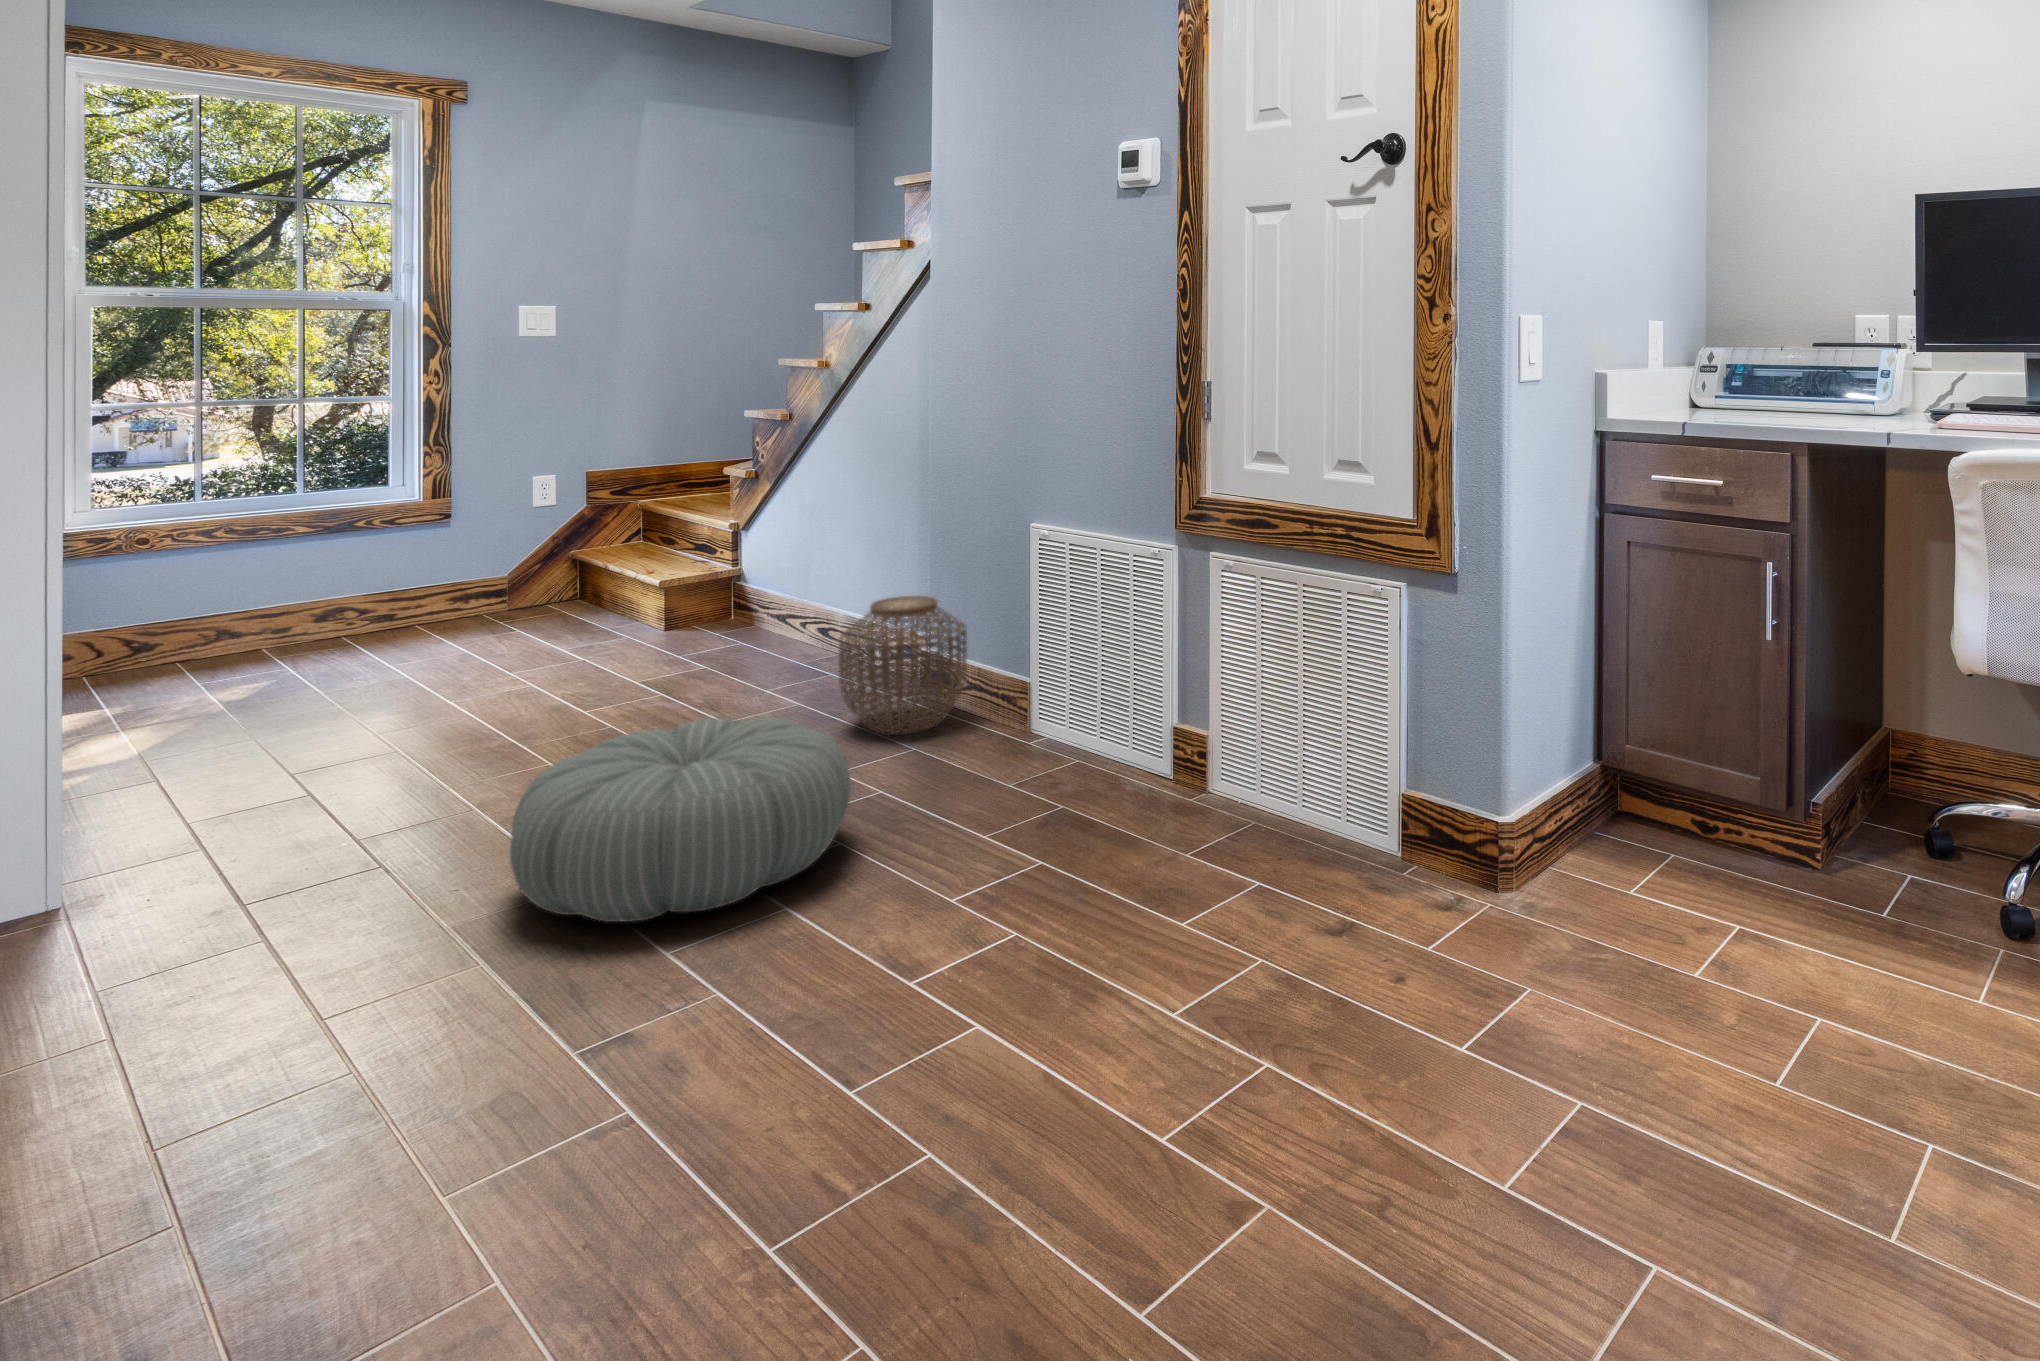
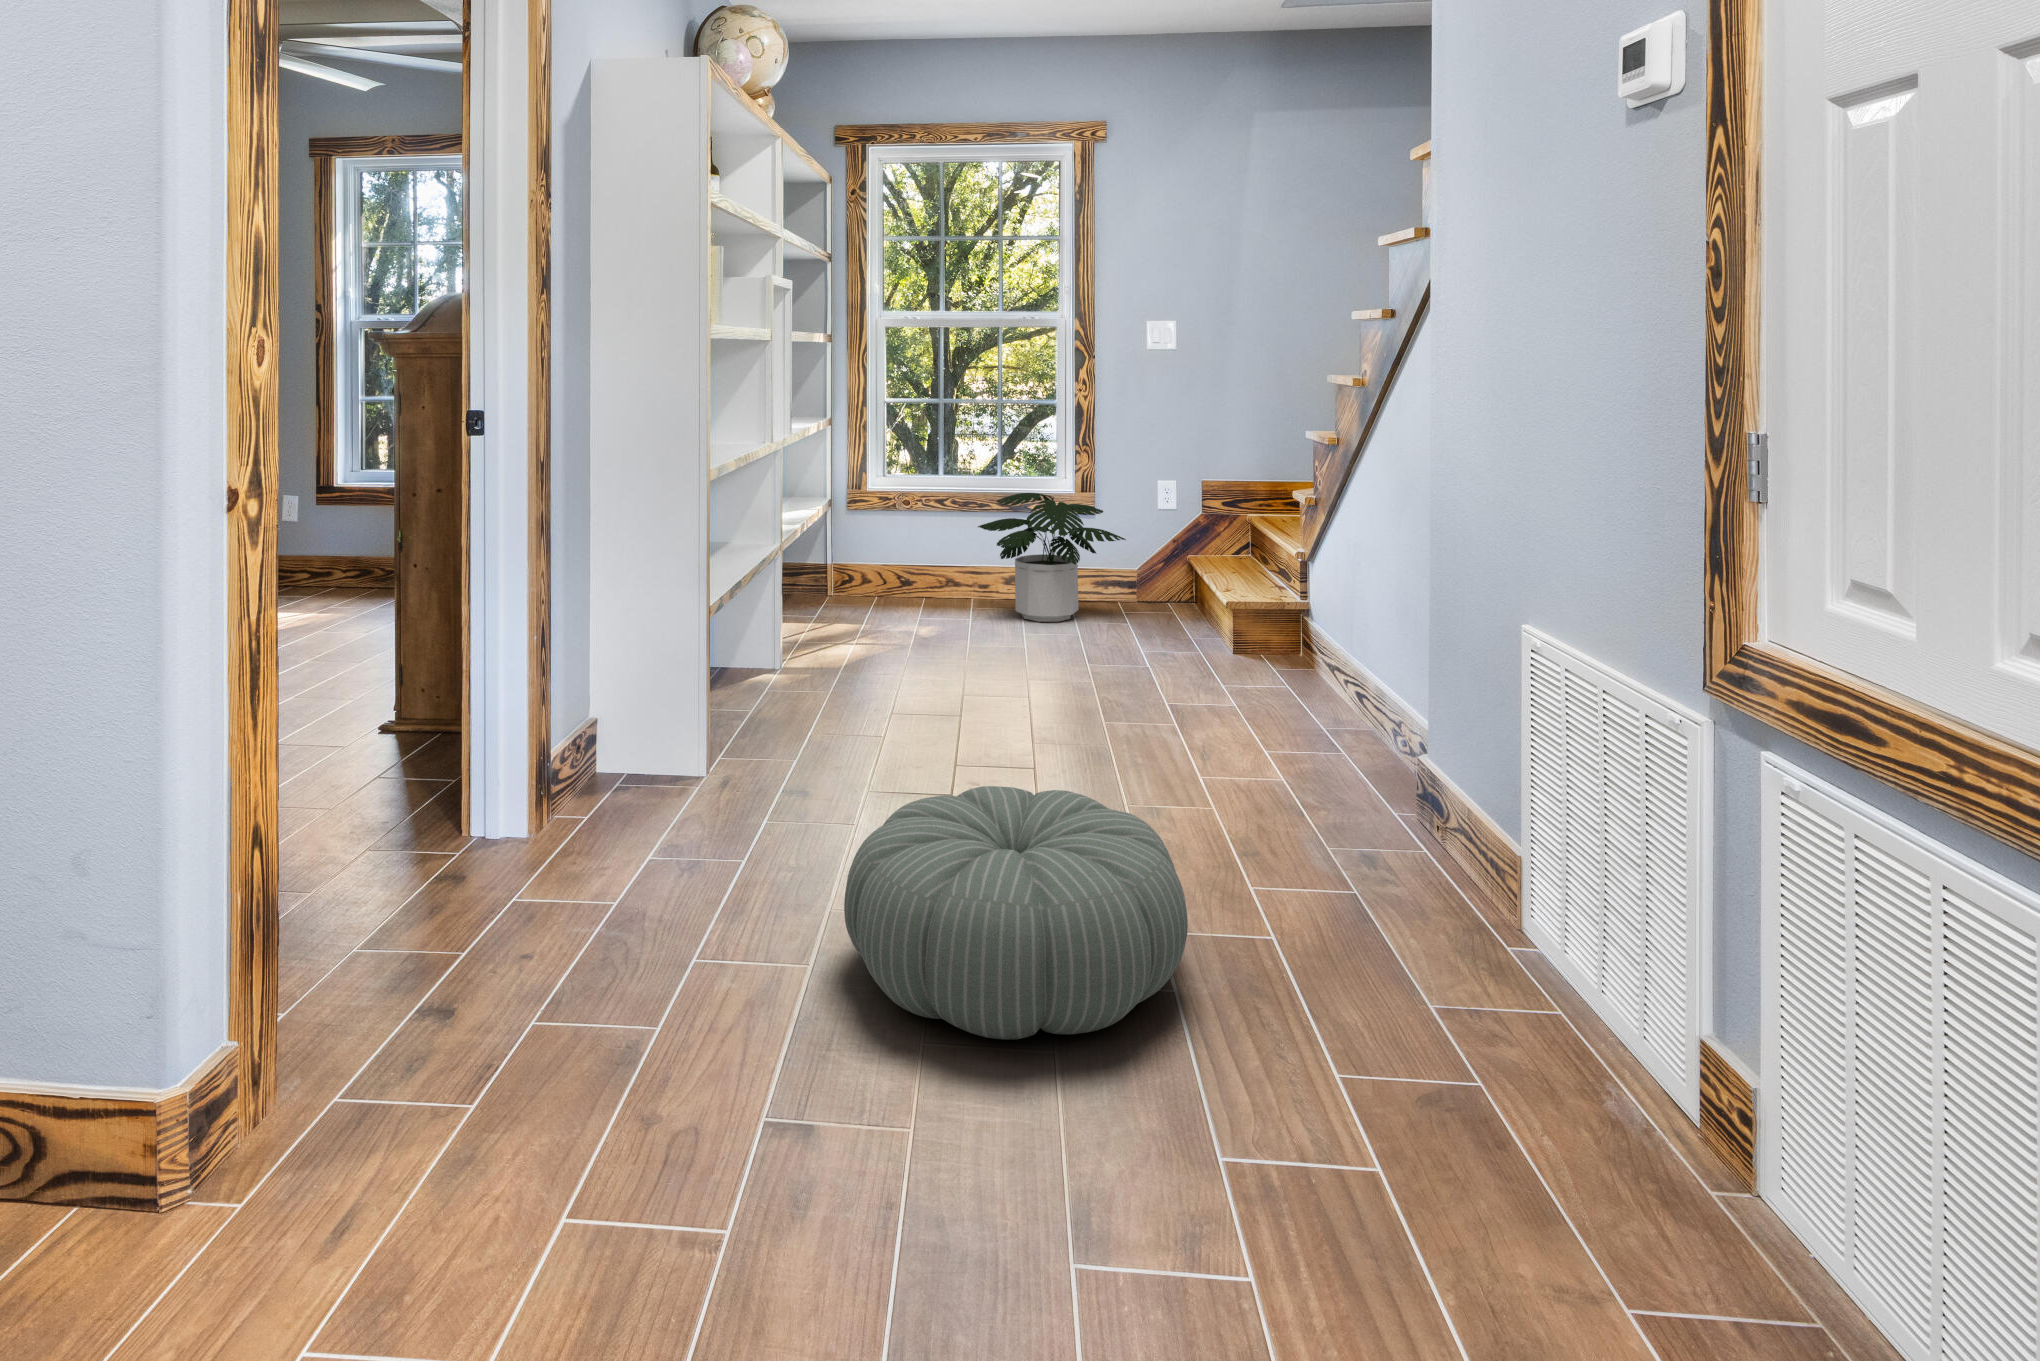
potted plant: none [288,503,516,648] -> present [978,493,1126,622]
woven basket: present [839,596,967,735] -> none [1289,684,1454,873]

